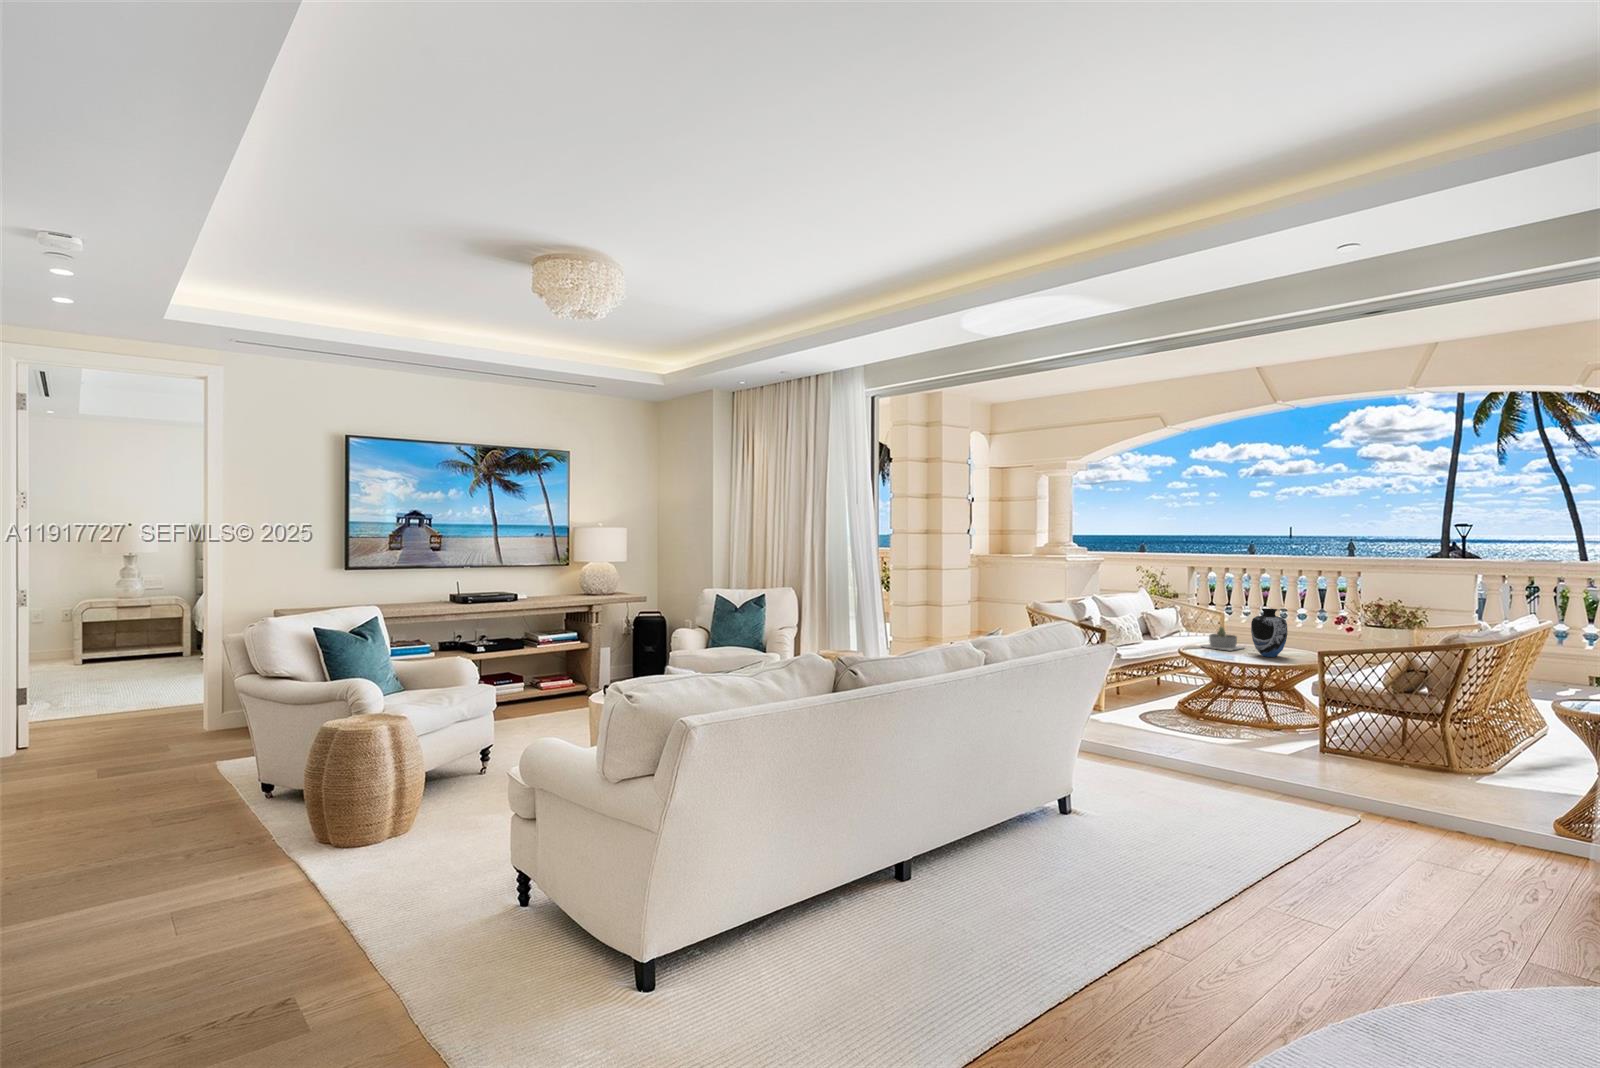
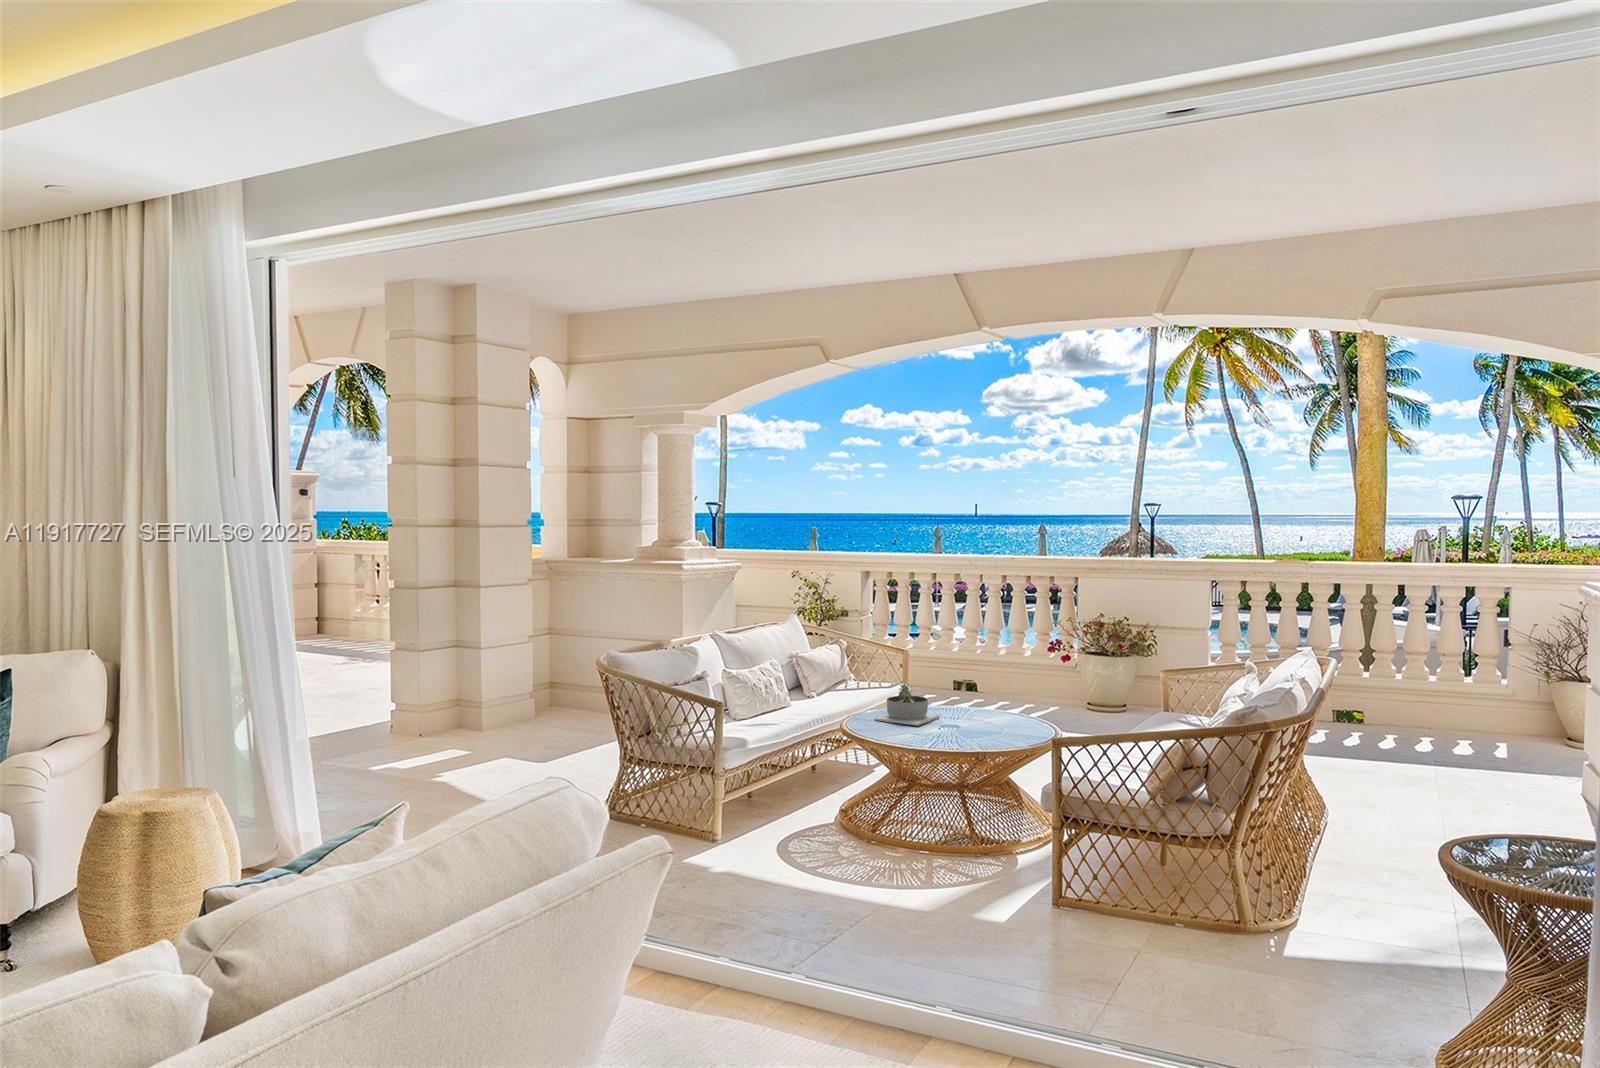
vase: present [1251,608,1287,657] -> none [948,654,1001,735]

